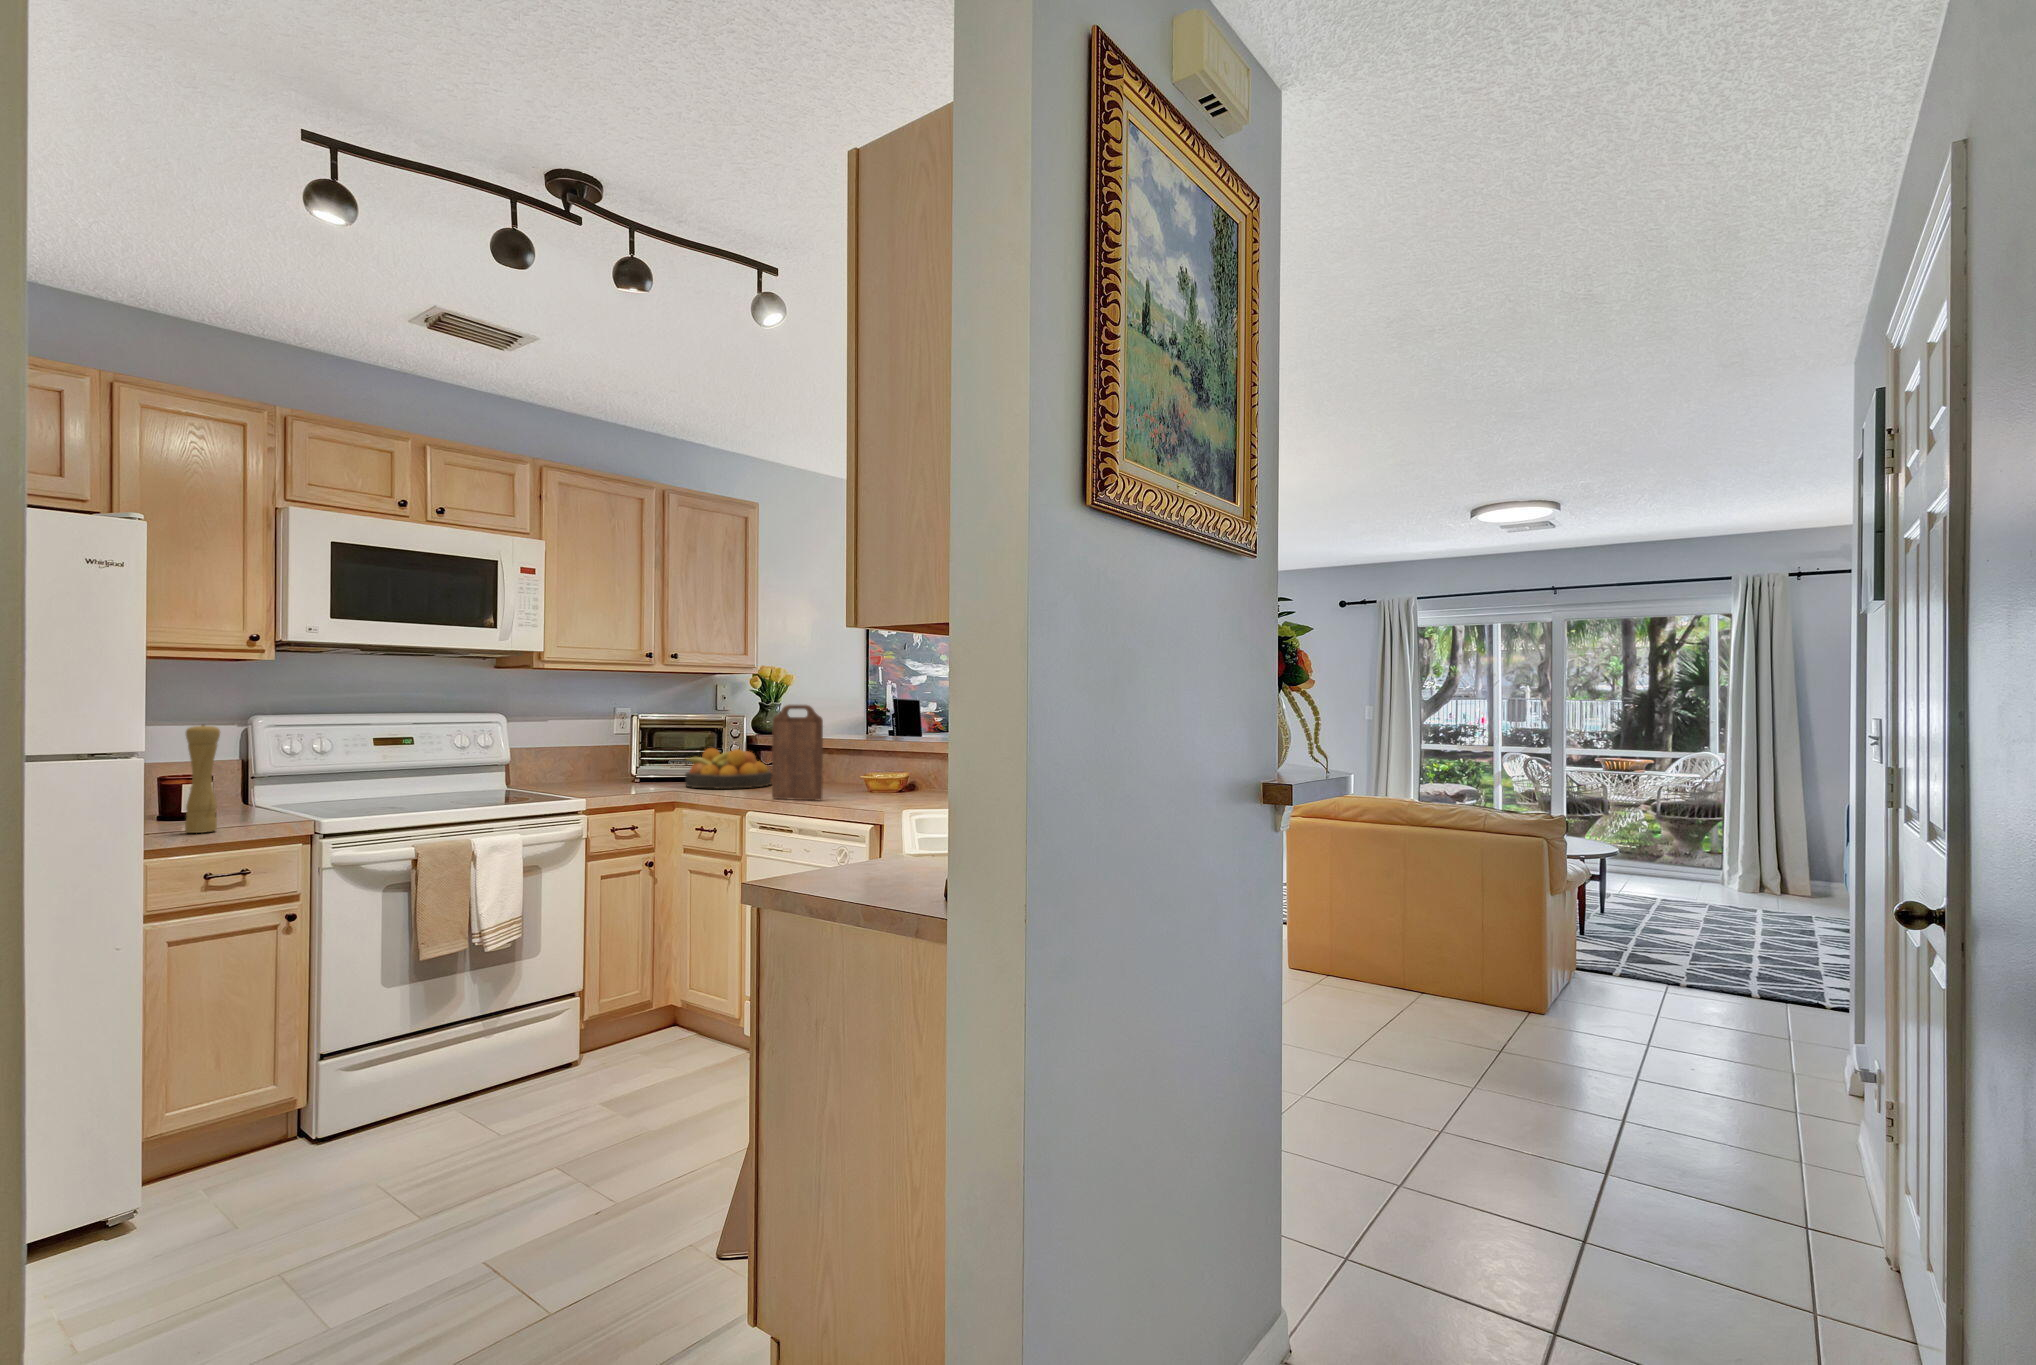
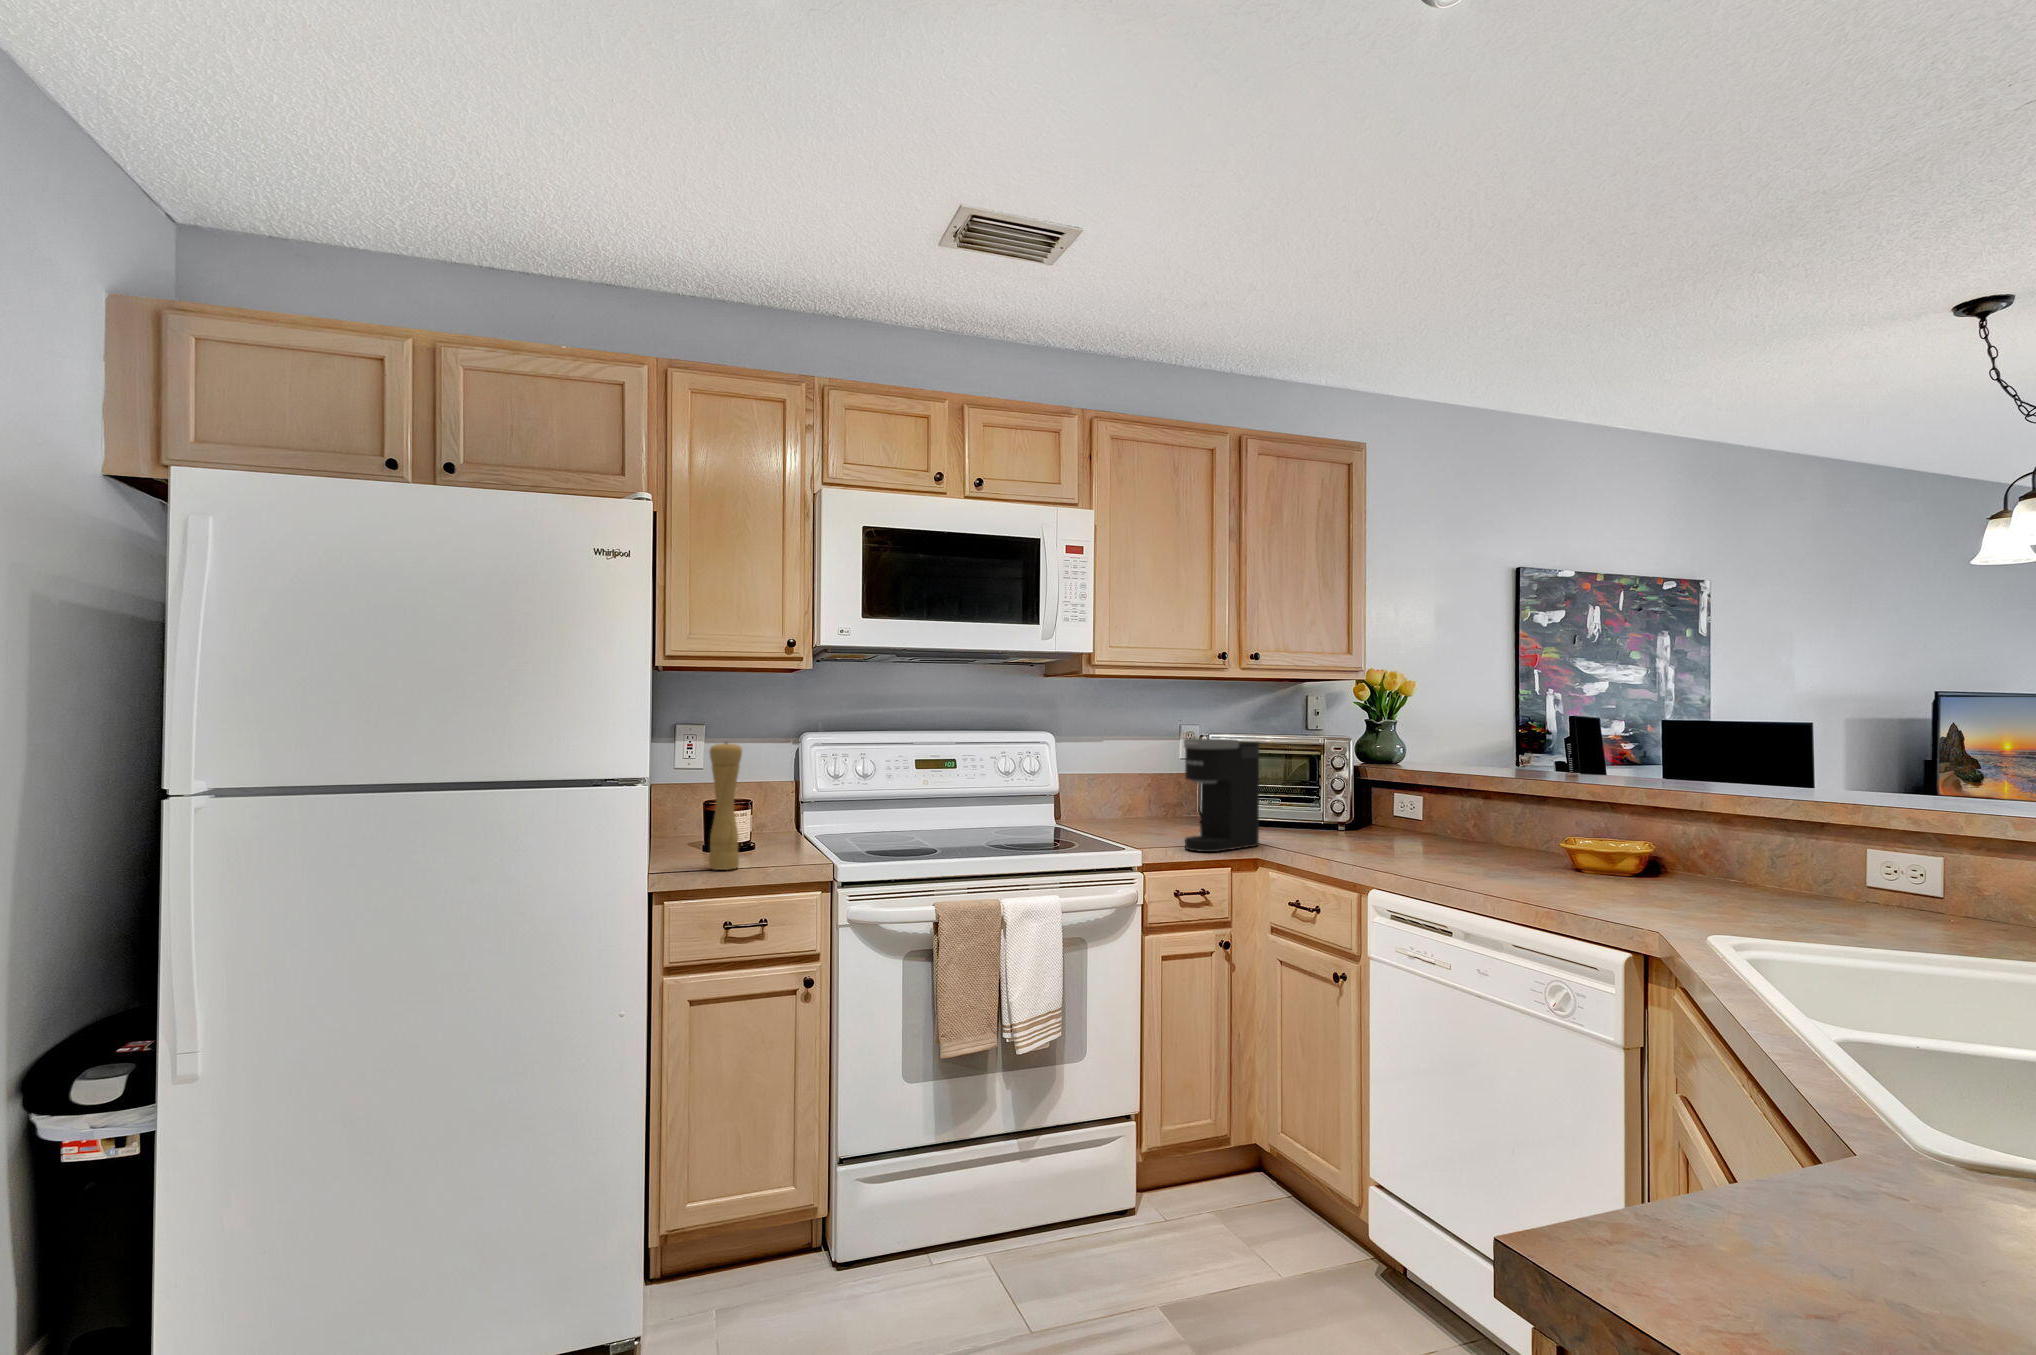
cutting board: present [772,705,823,800] -> none [1403,726,1488,880]
coffee maker: none [618,717,676,798] -> present [1184,738,1259,852]
fruit bowl: present [685,748,772,789] -> none [1268,782,1393,843]

